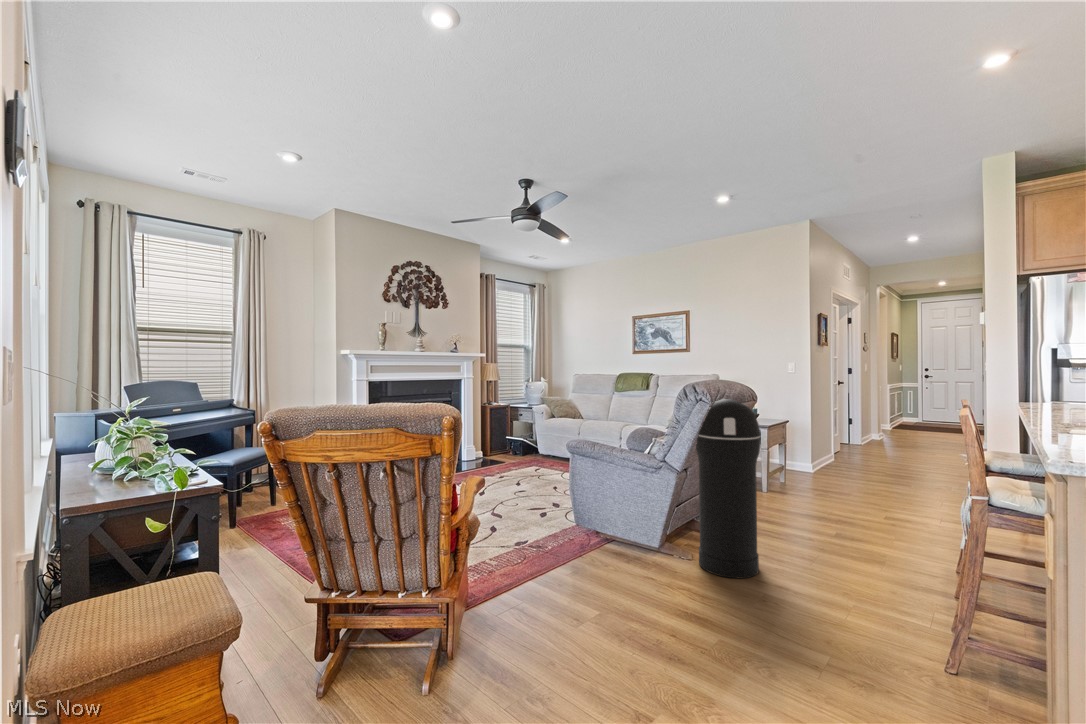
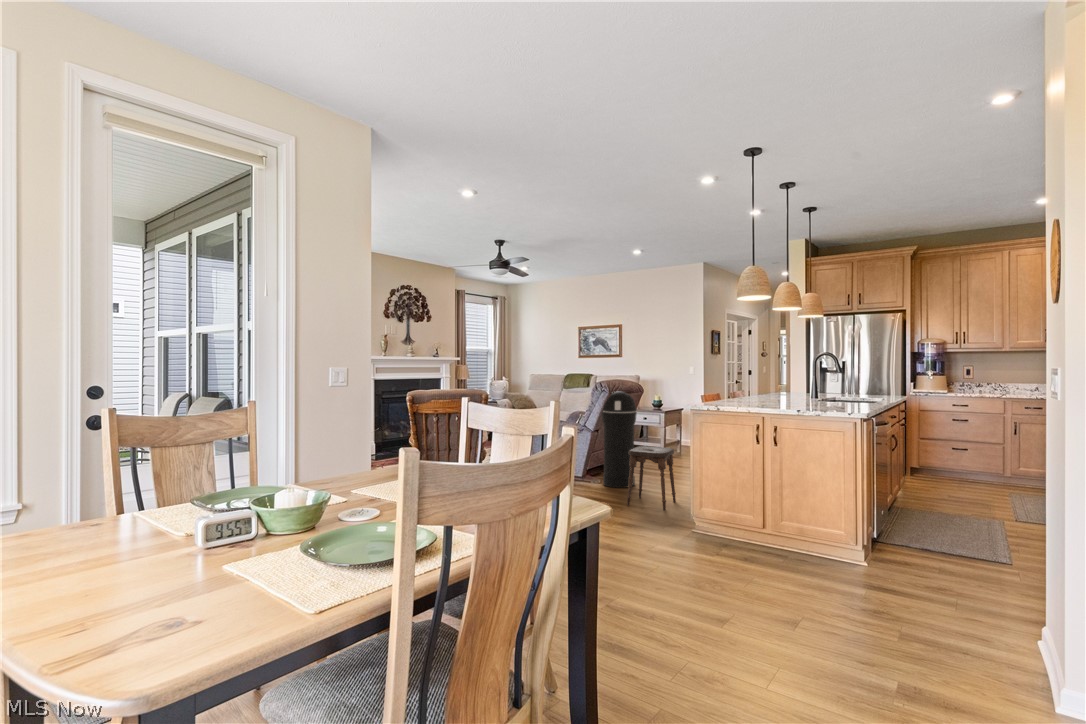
stool: none [781,515,890,691] -> present [627,446,676,511]

